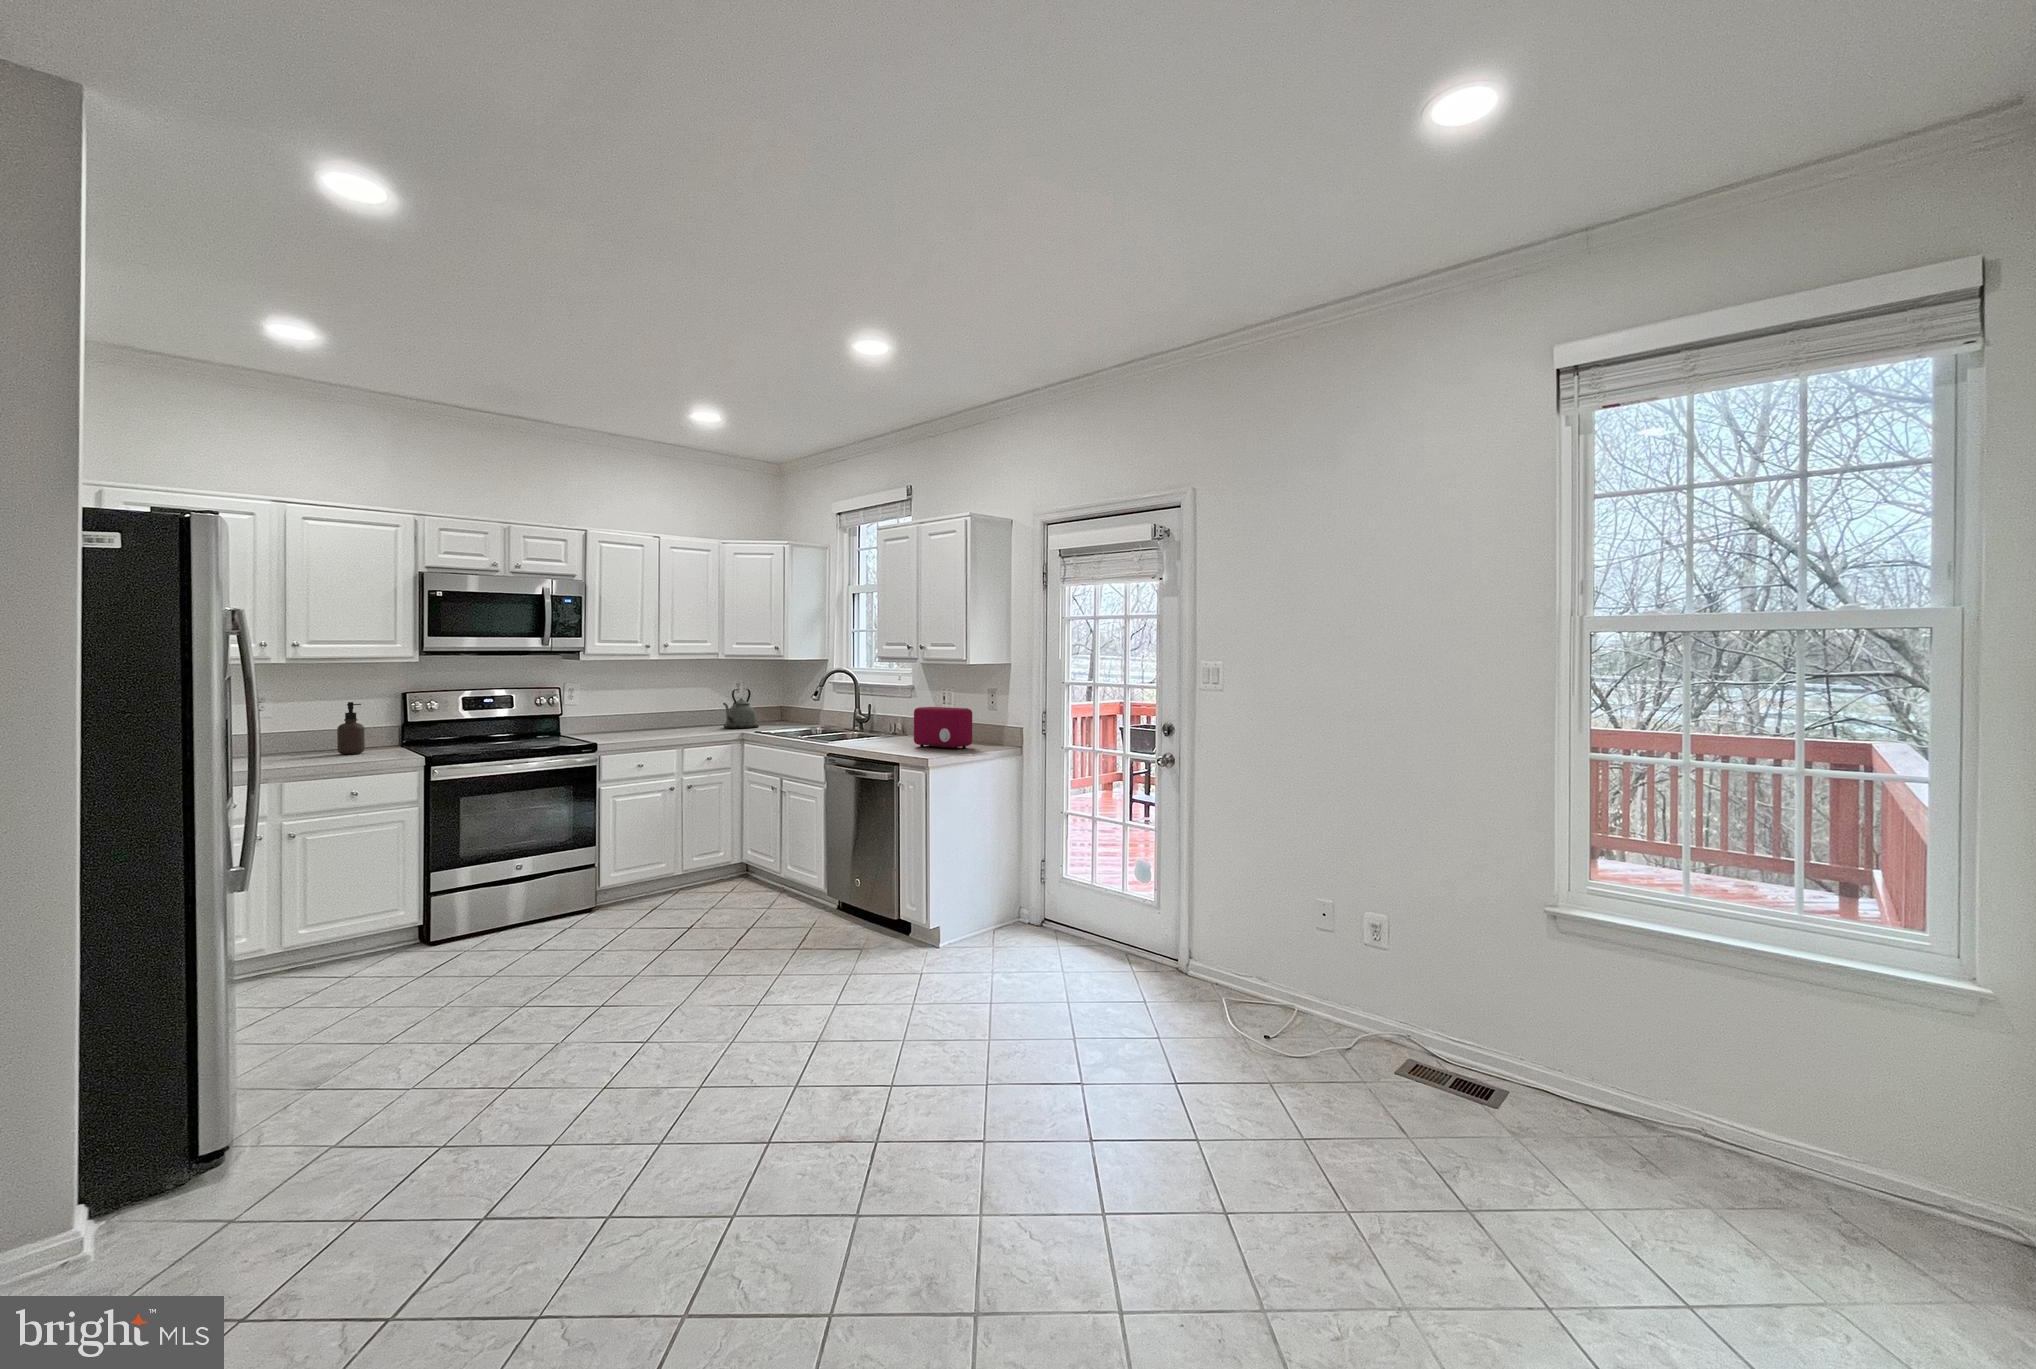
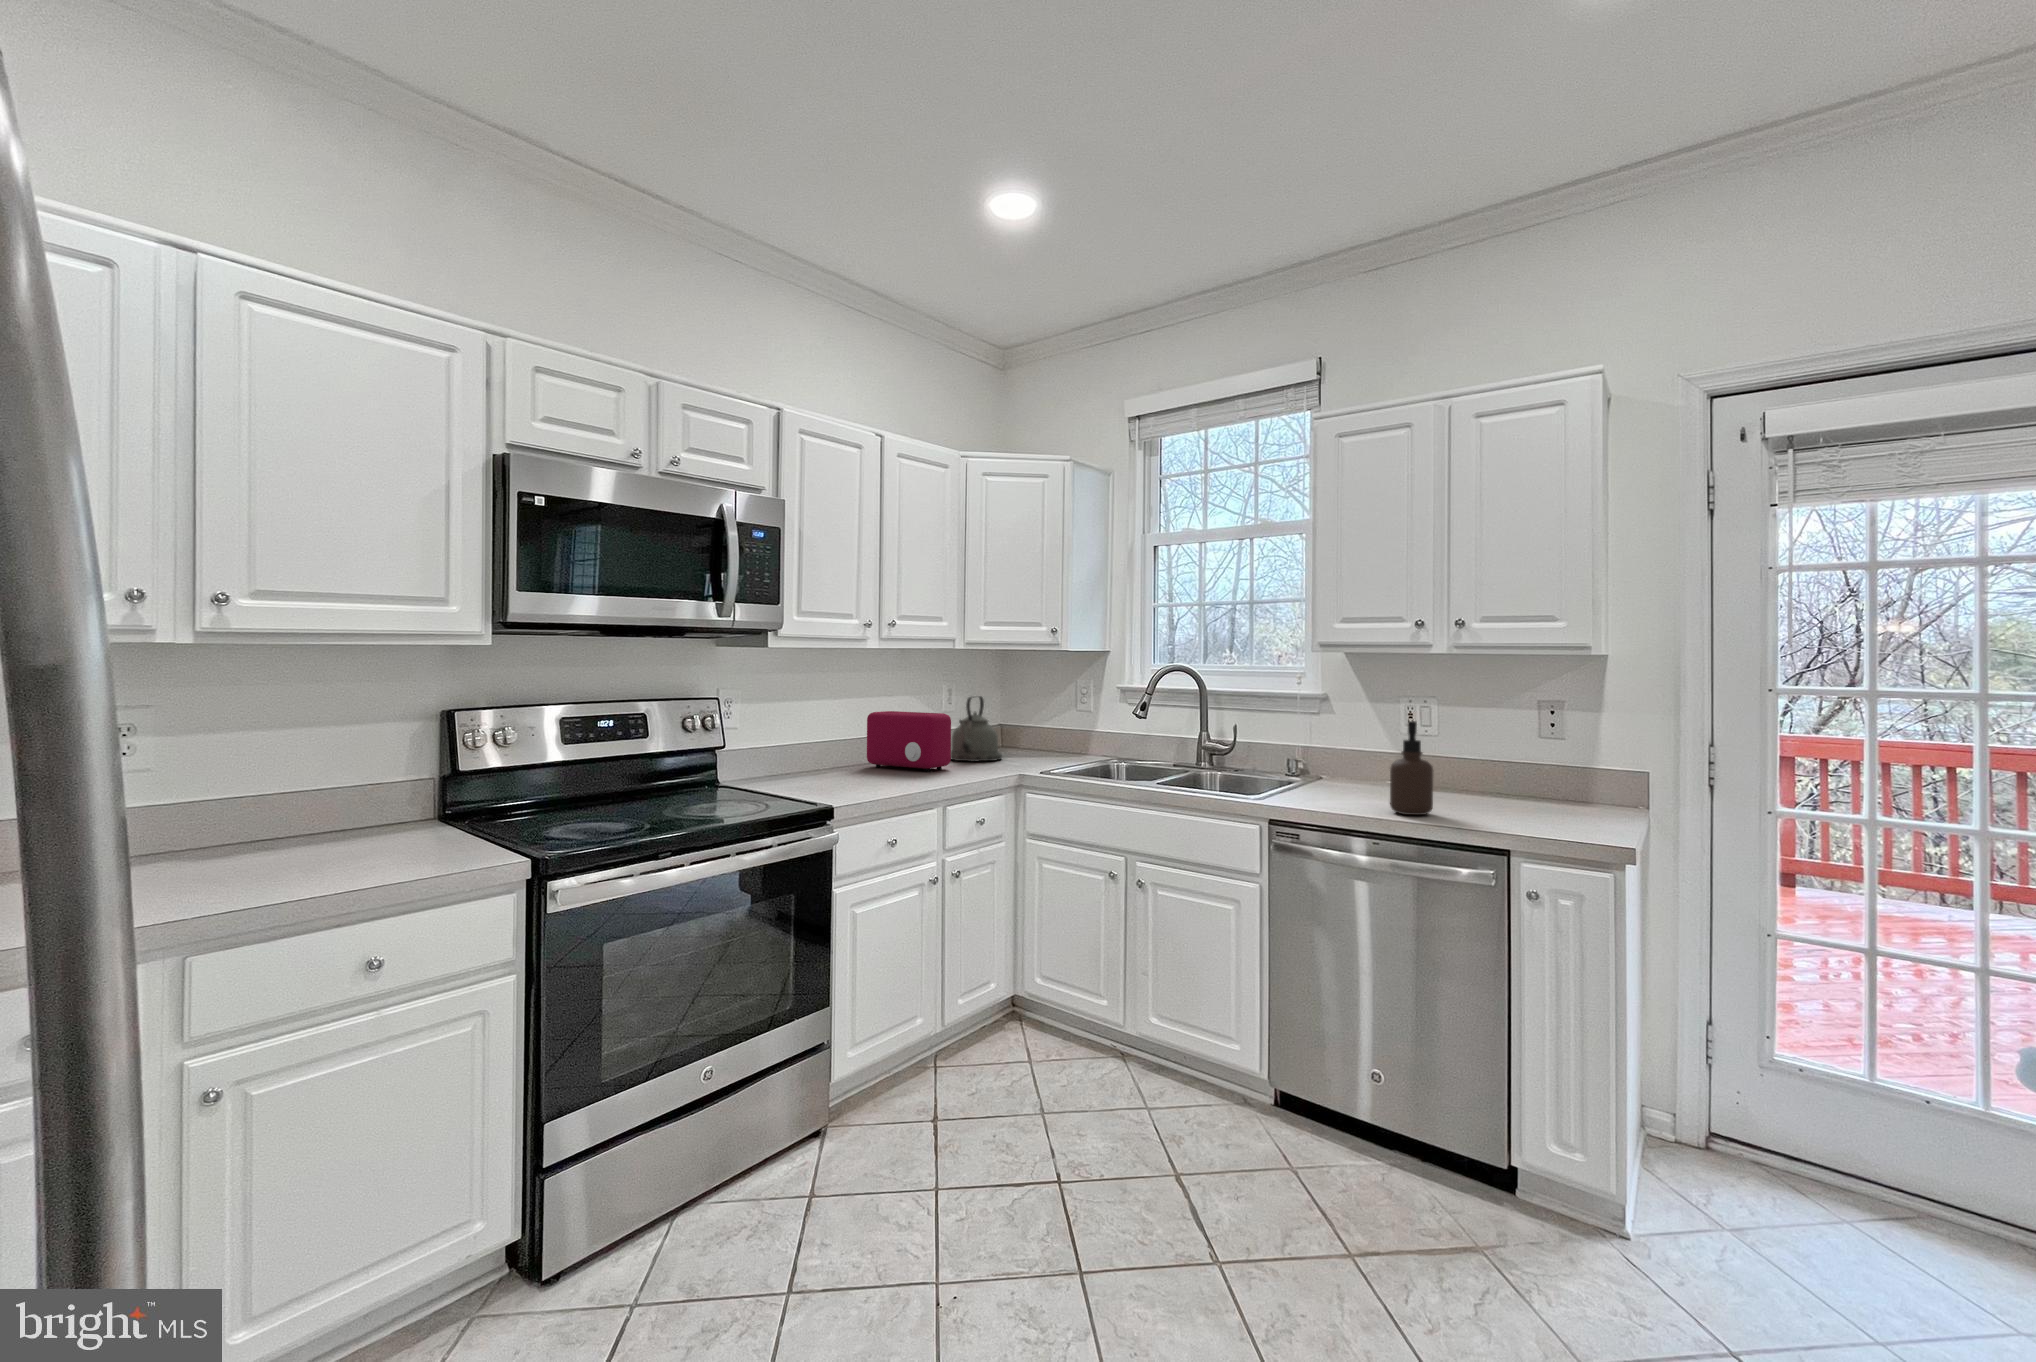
soap dispenser: present [337,702,365,754] -> present [1390,721,1433,815]
toaster: present [914,707,972,749] -> present [867,711,951,771]

